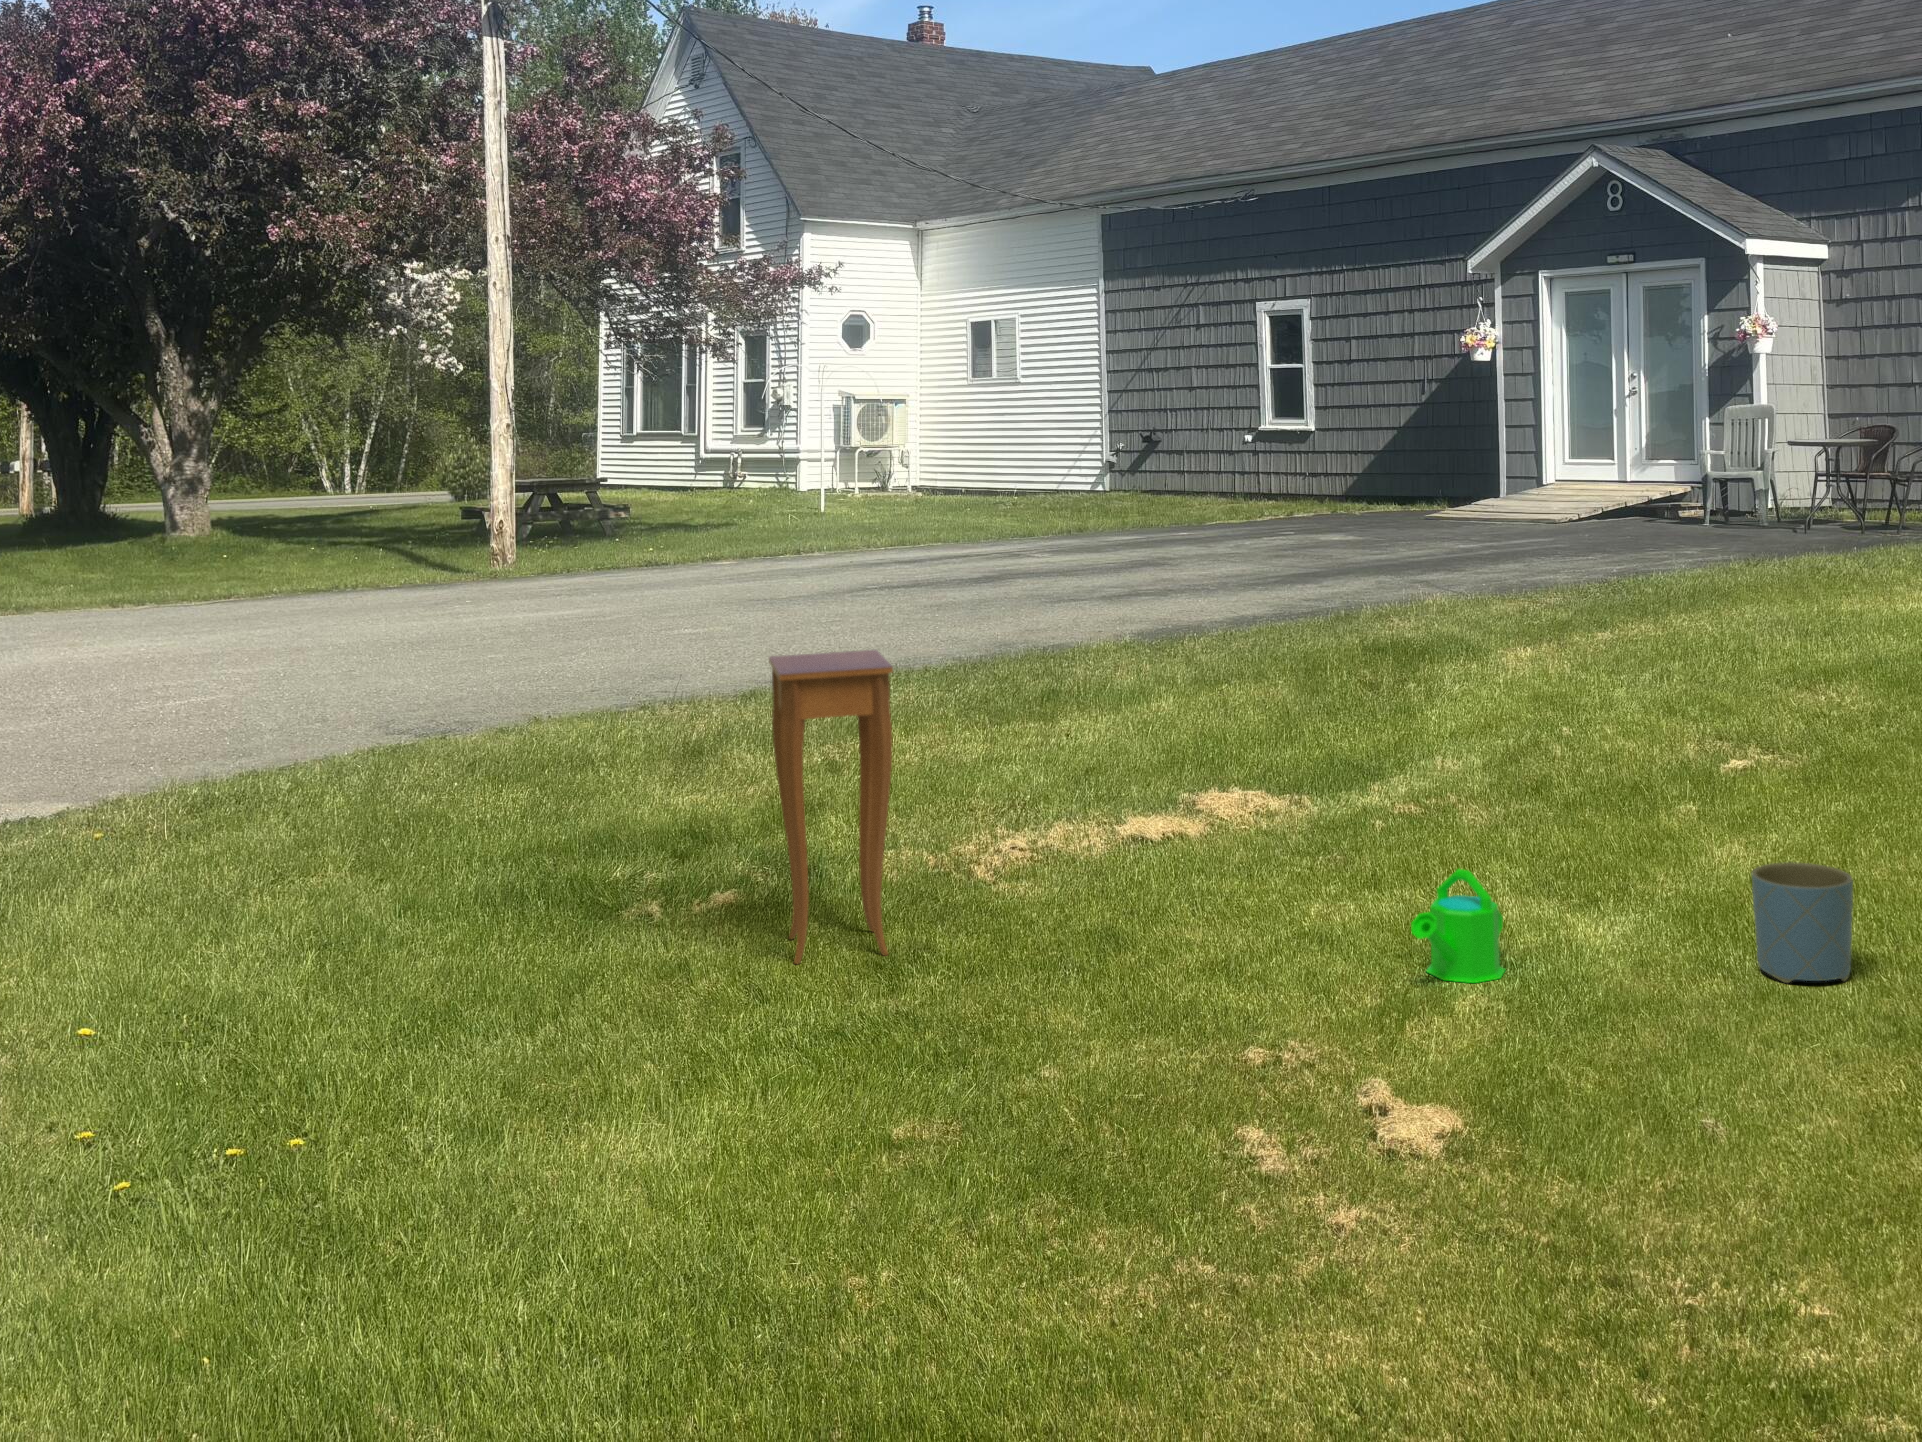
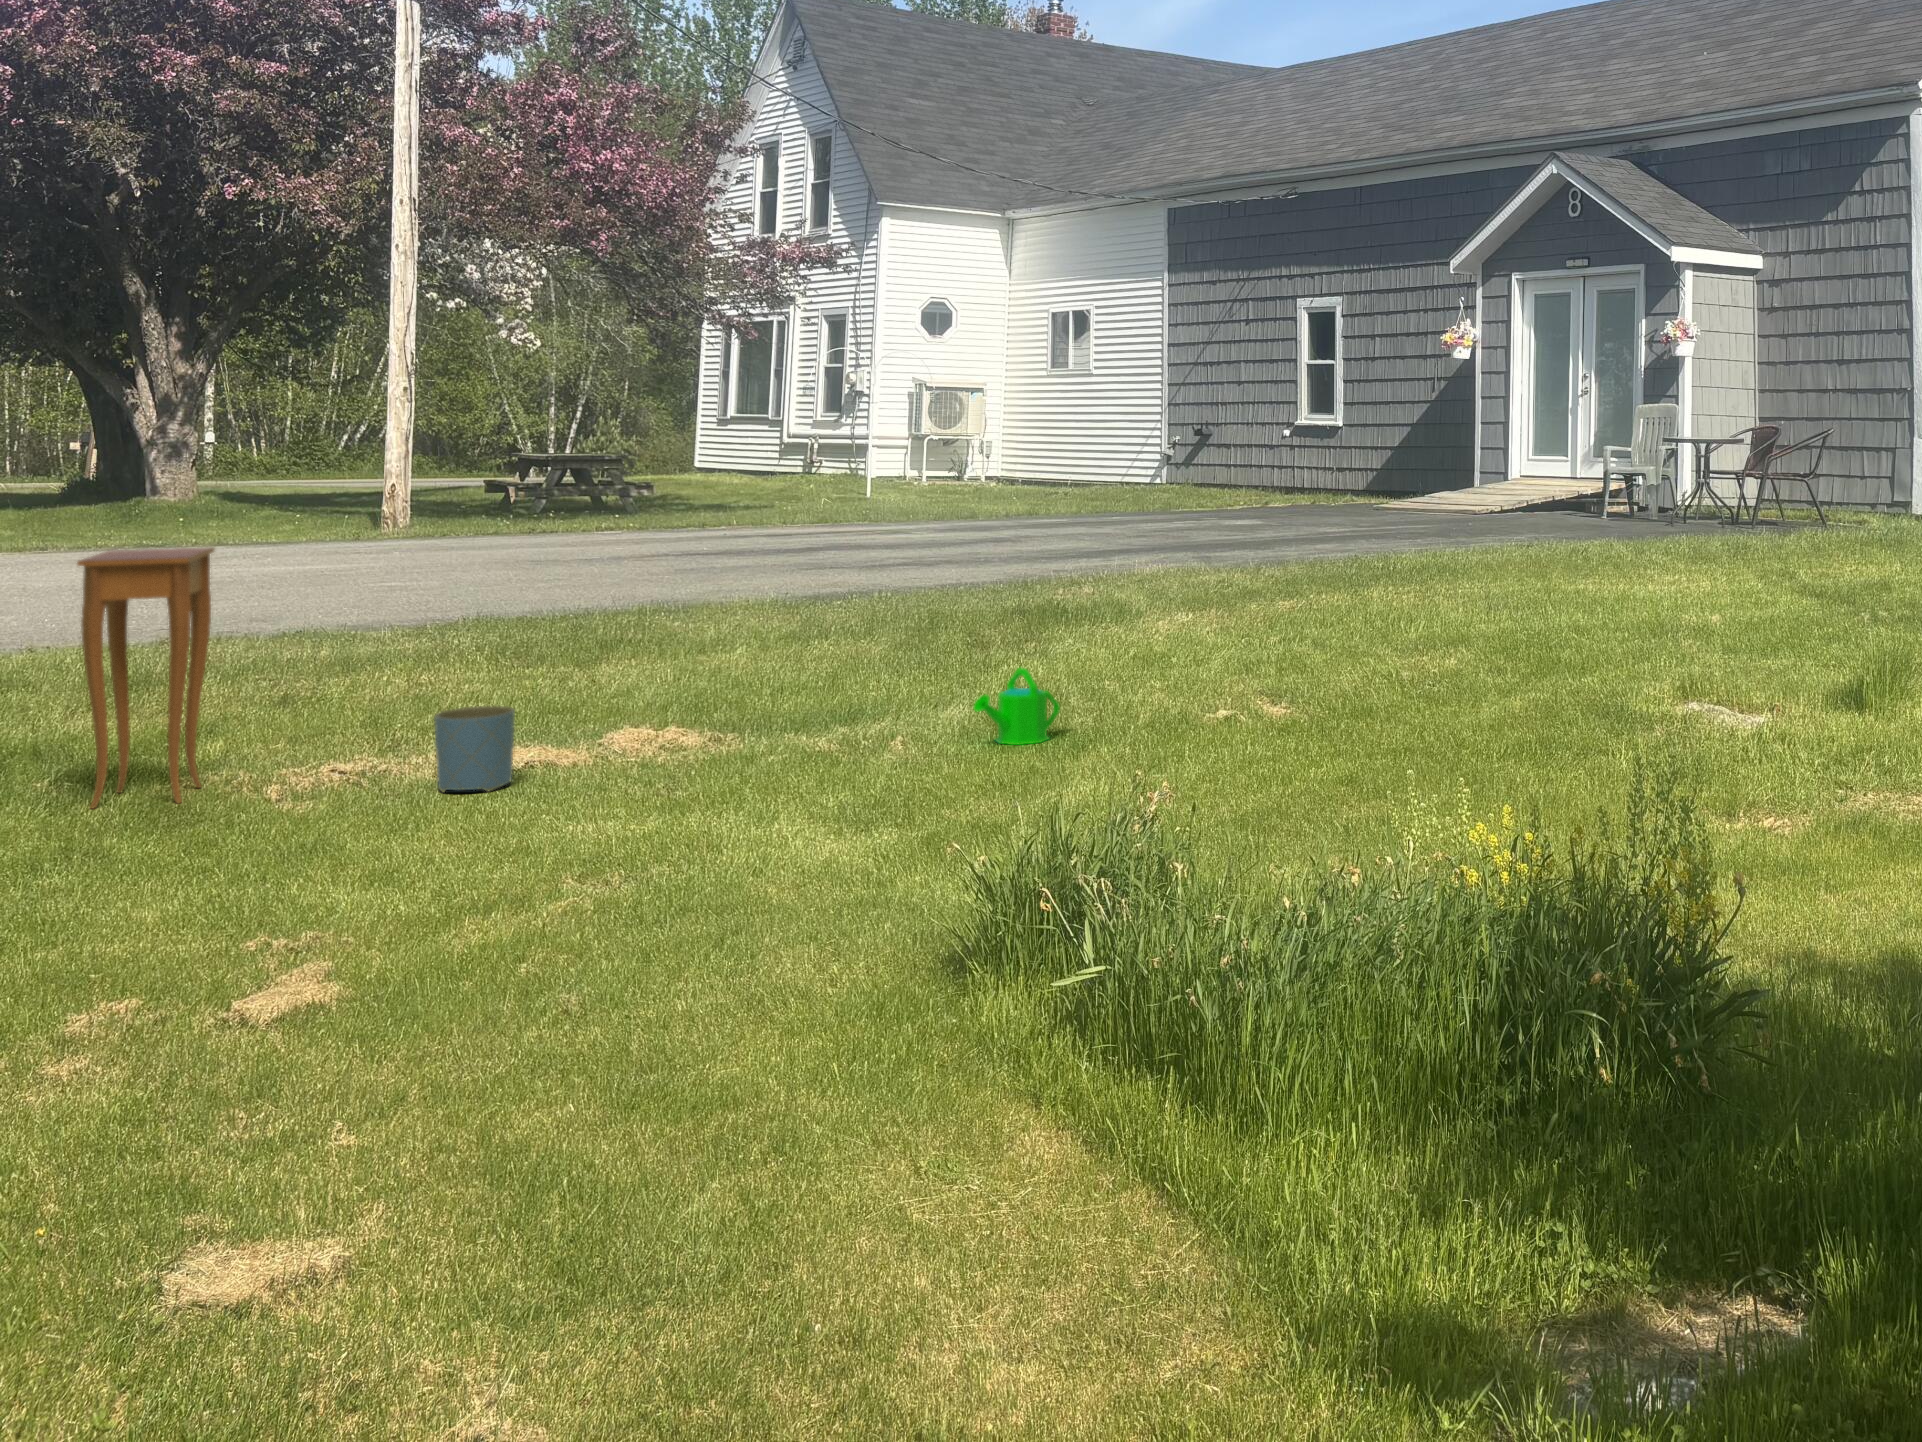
planter: present [1752,862,1853,983] -> present [434,706,515,792]
watering can: present [1411,869,1505,983] -> present [973,668,1060,745]

